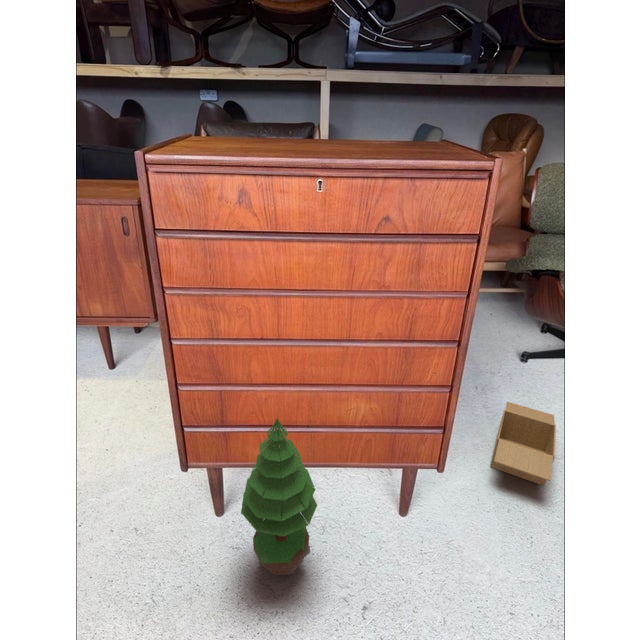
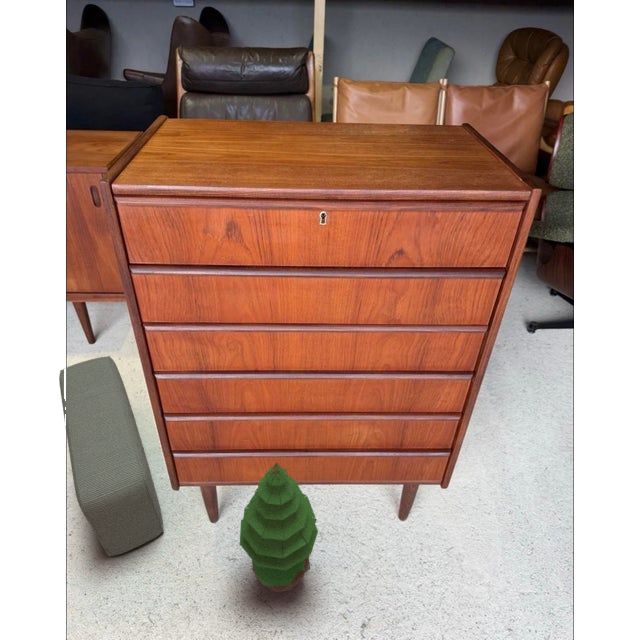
pouf: none [86,361,170,542] -> present [59,356,164,556]
cardboard box: present [490,402,556,486] -> none [491,389,562,483]

